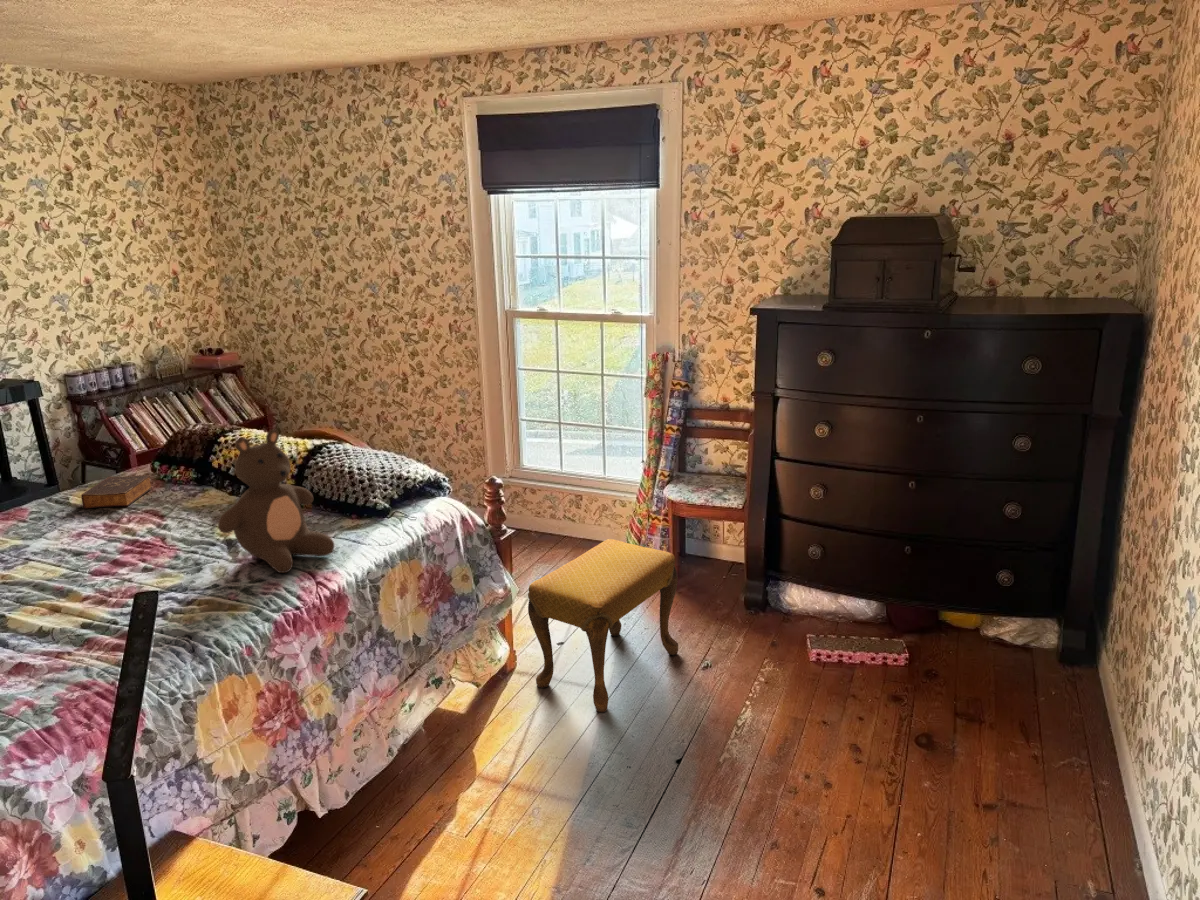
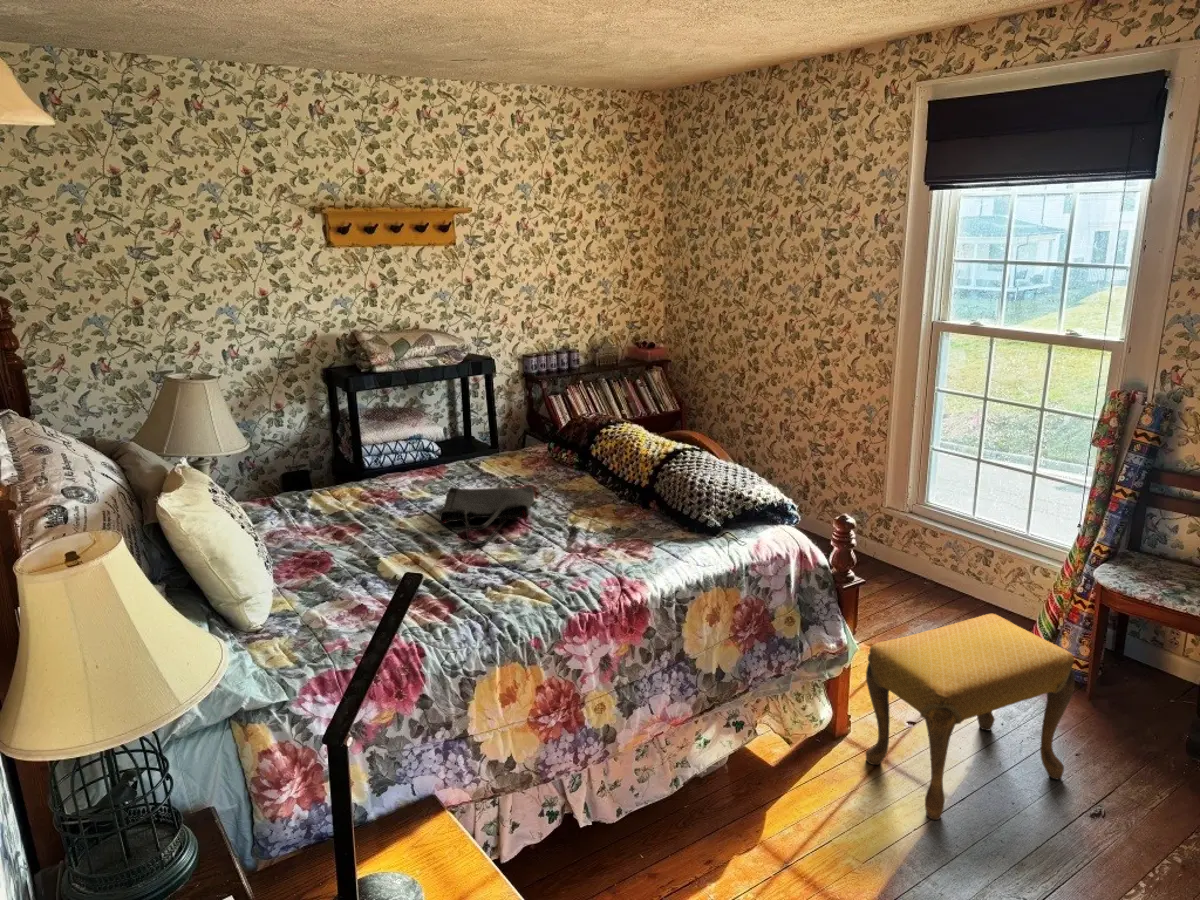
teddy bear: present [218,429,334,573] -> none [552,430,655,574]
book: present [81,475,152,508] -> none [487,450,546,479]
tote bag: none [54,509,172,580] -> present [440,487,534,547]

